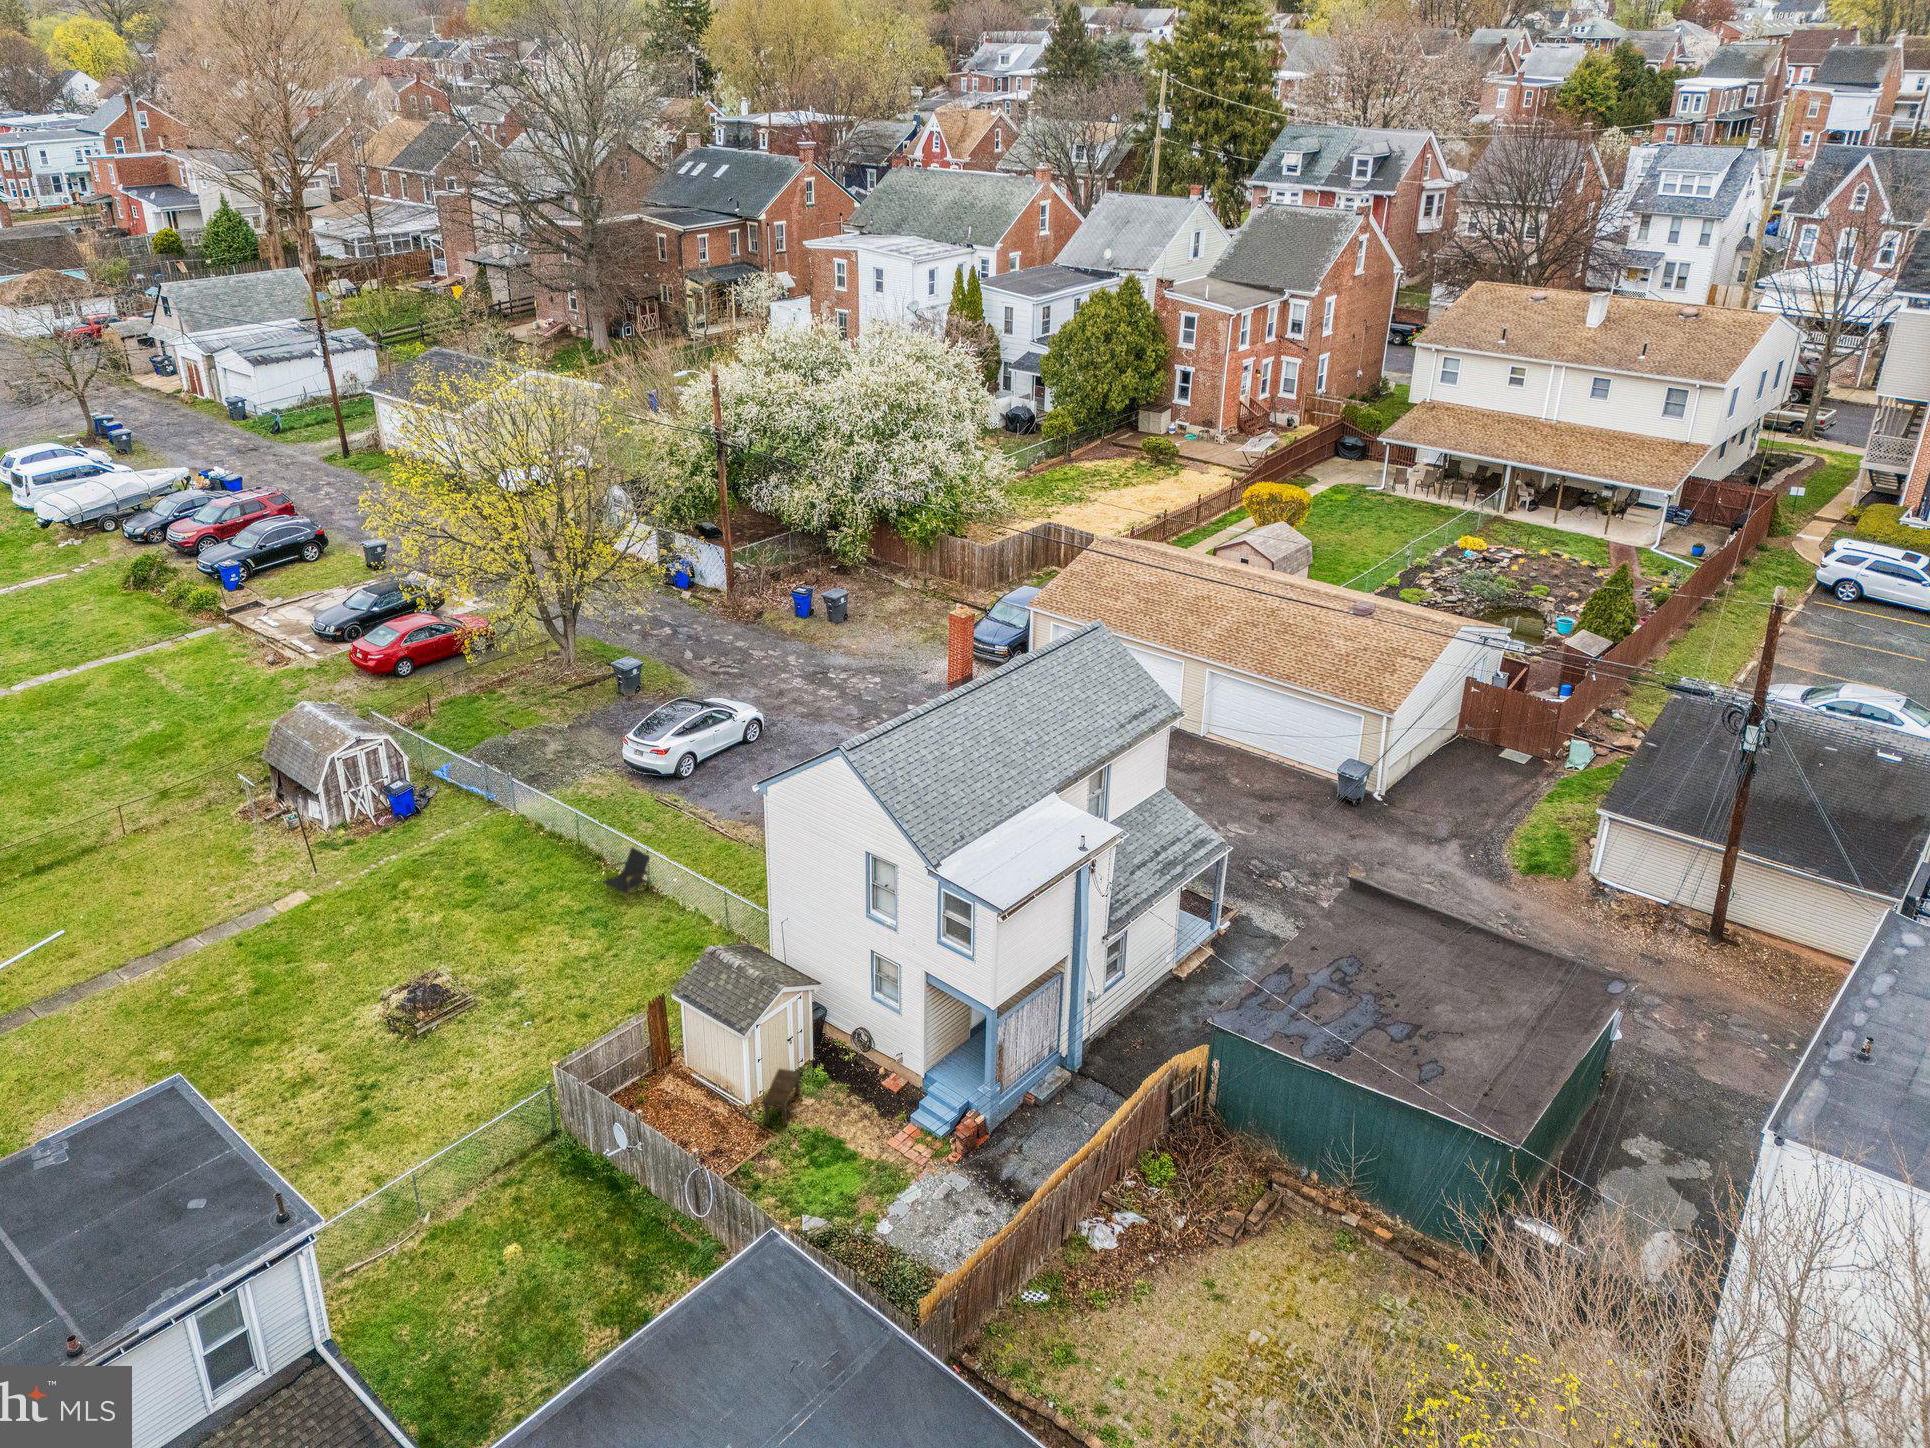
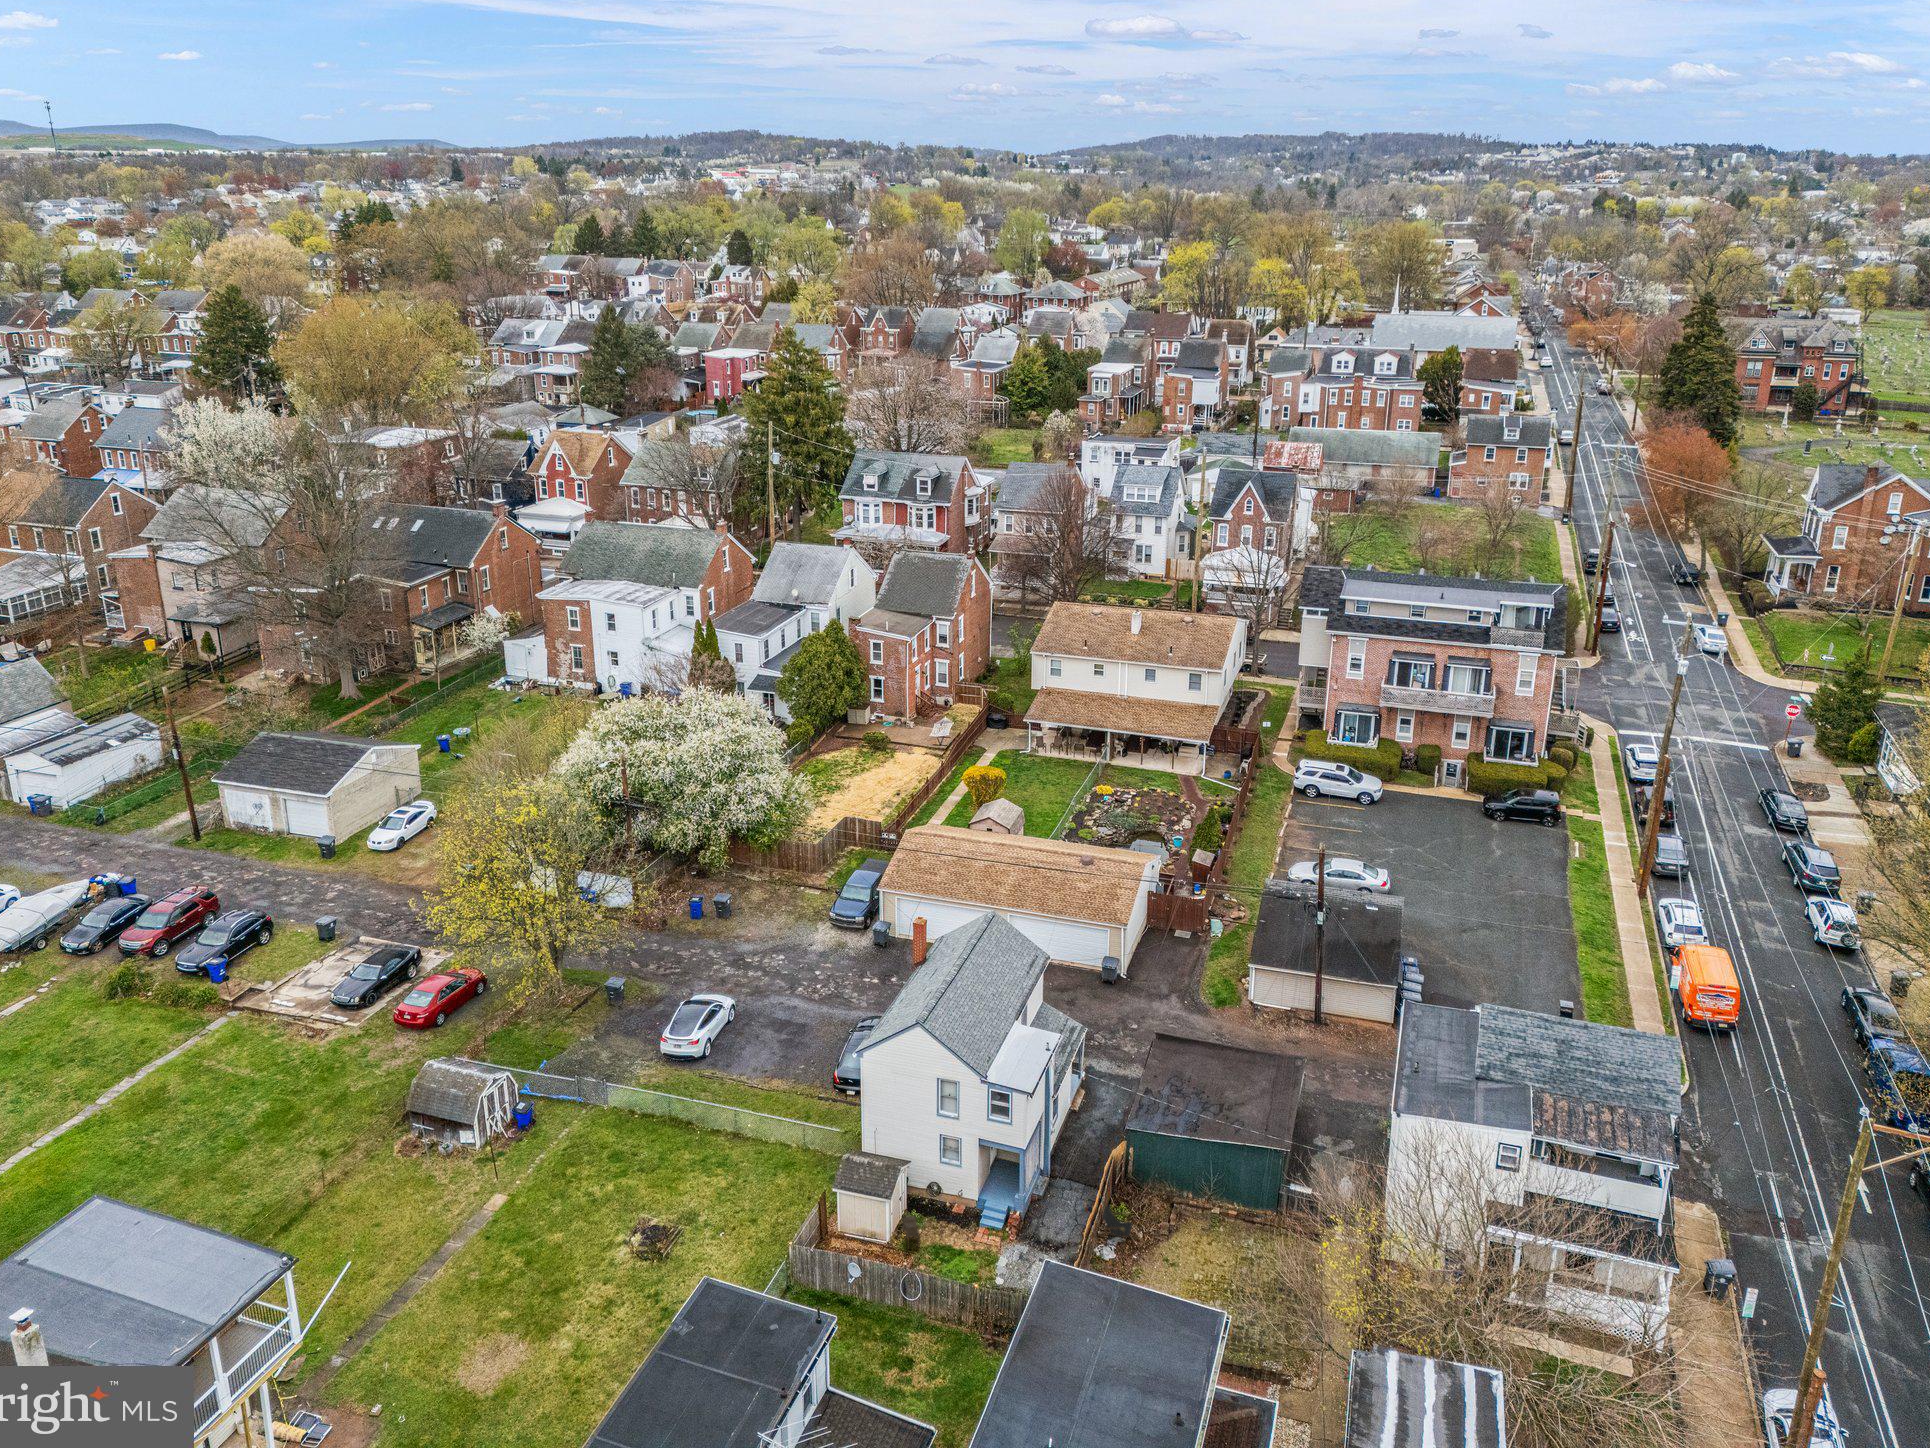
lounge chair: present [604,847,651,903] -> present [1103,1206,1132,1243]

